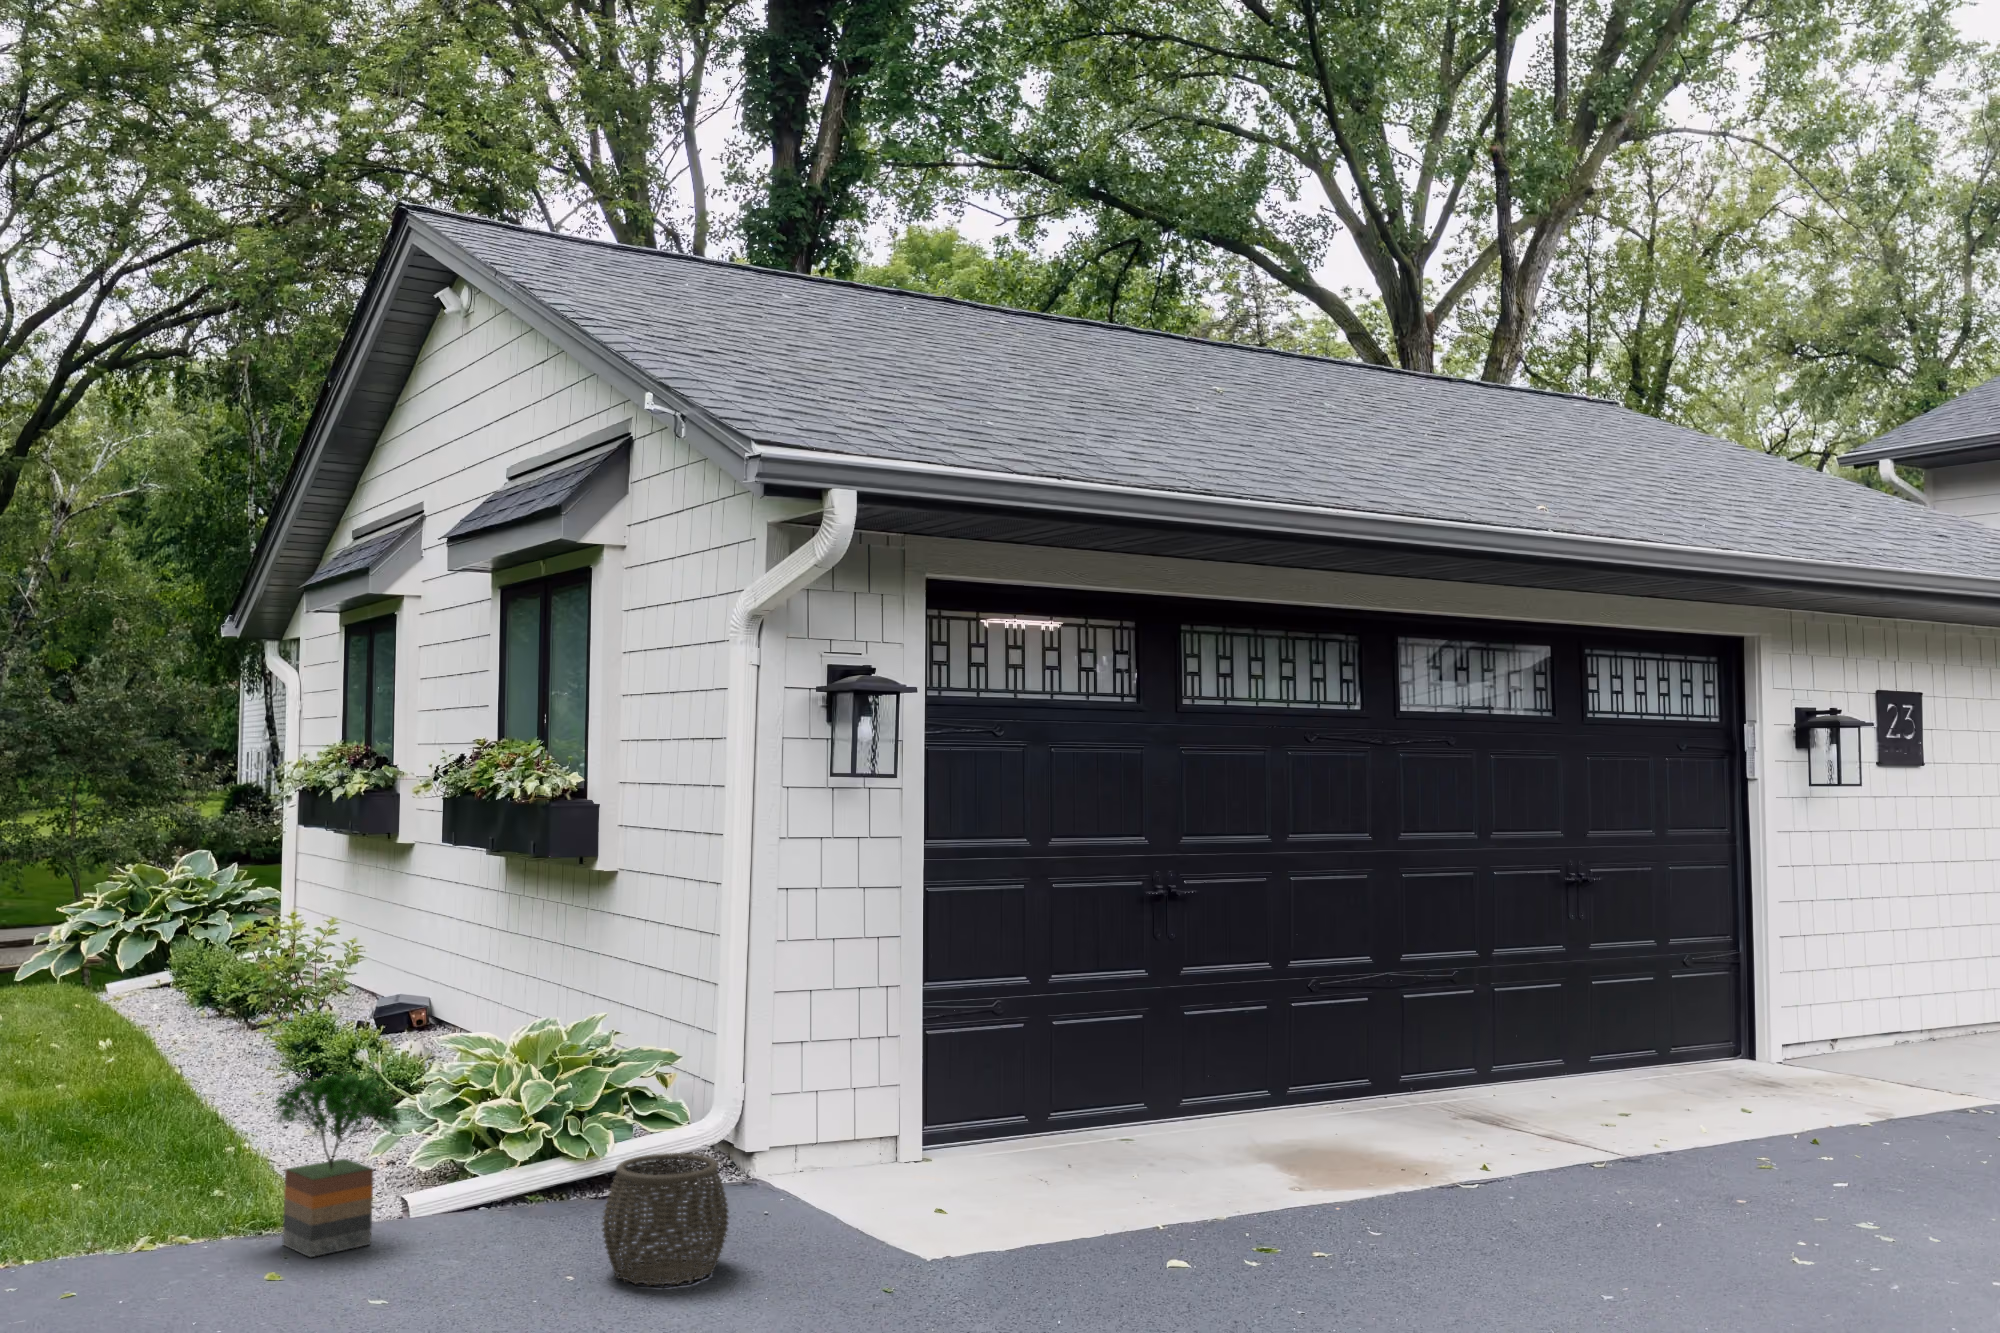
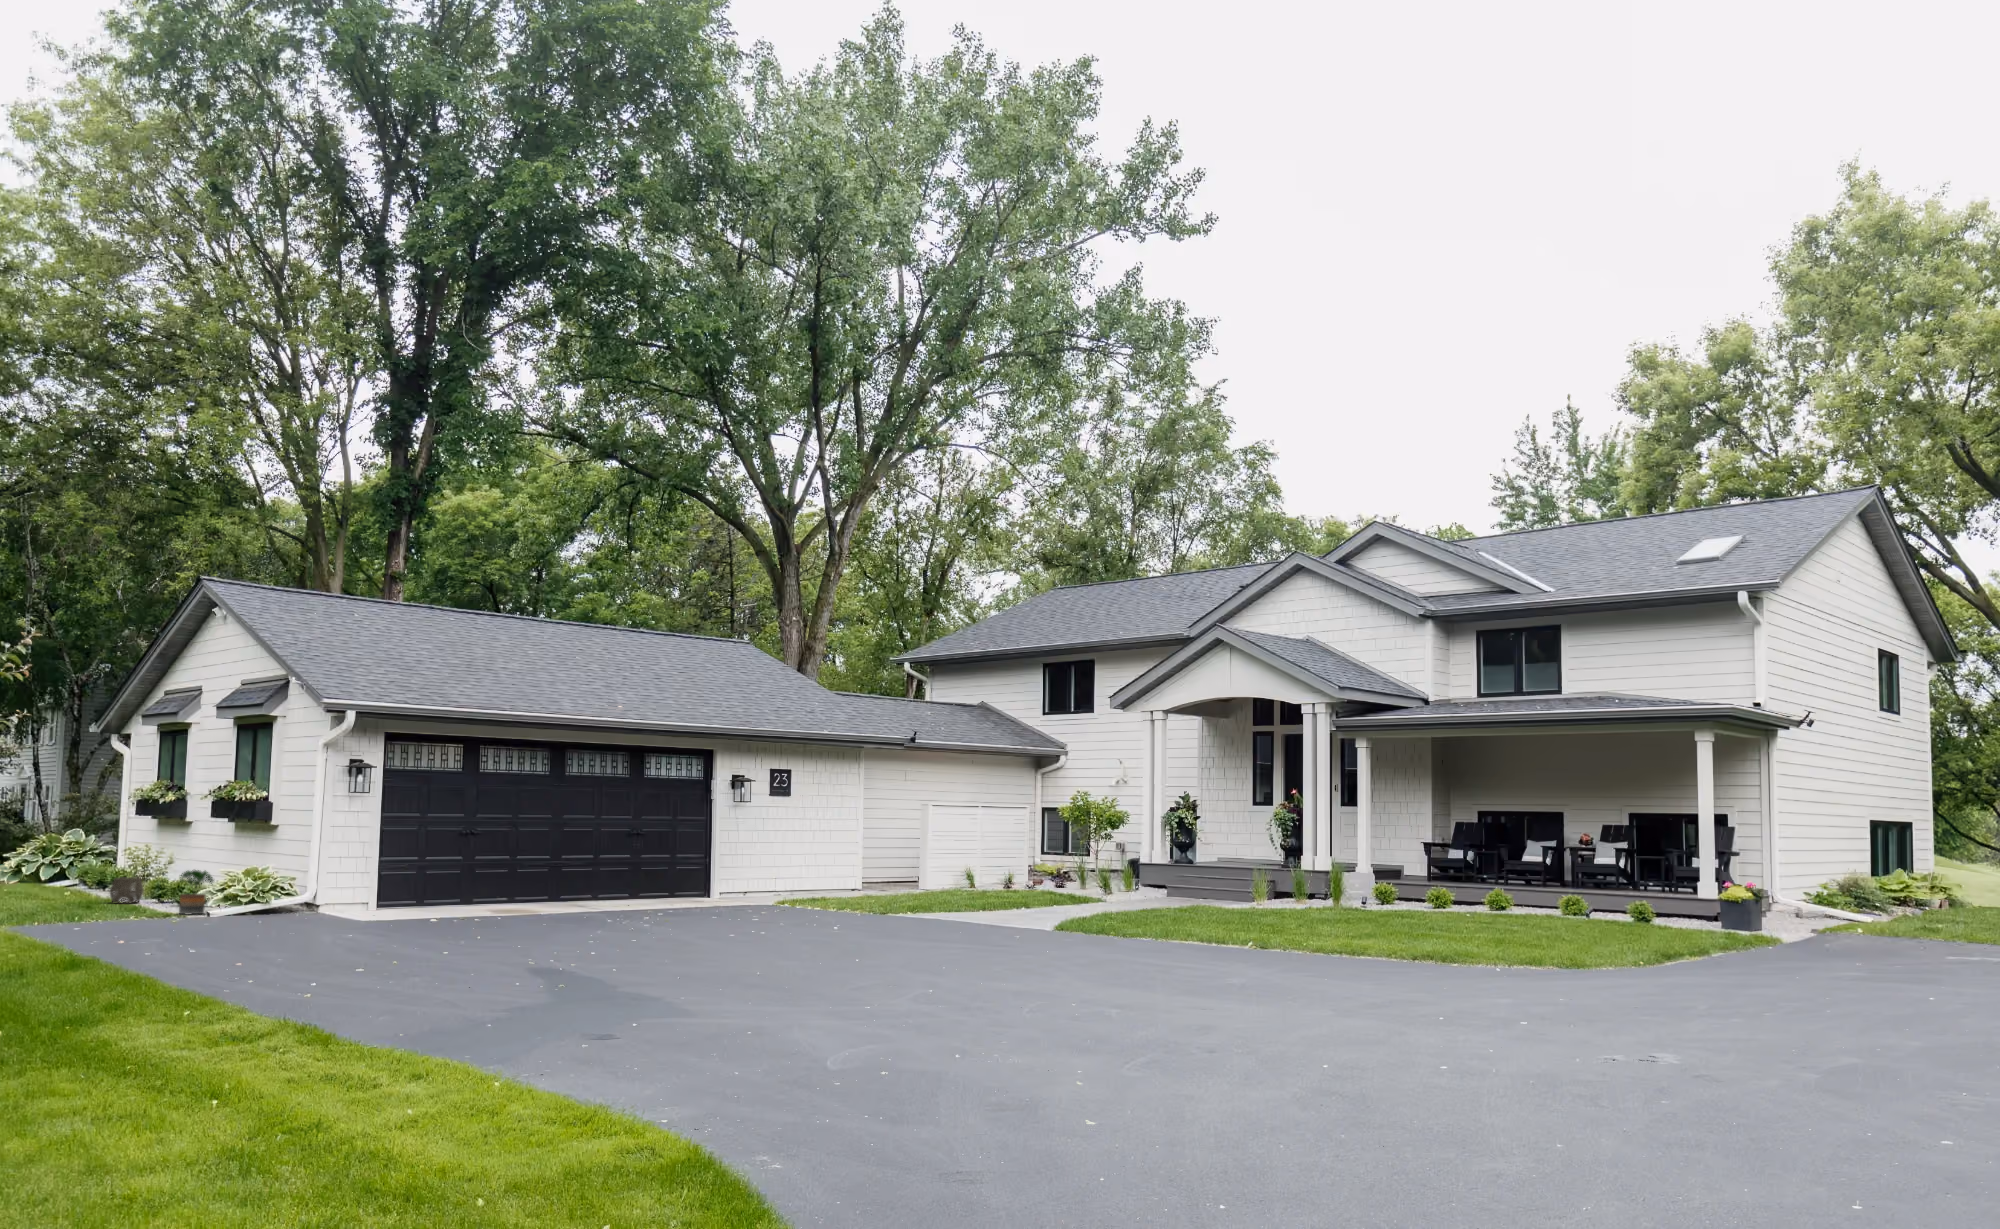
woven basket: present [602,1153,729,1286] -> present [110,877,144,904]

